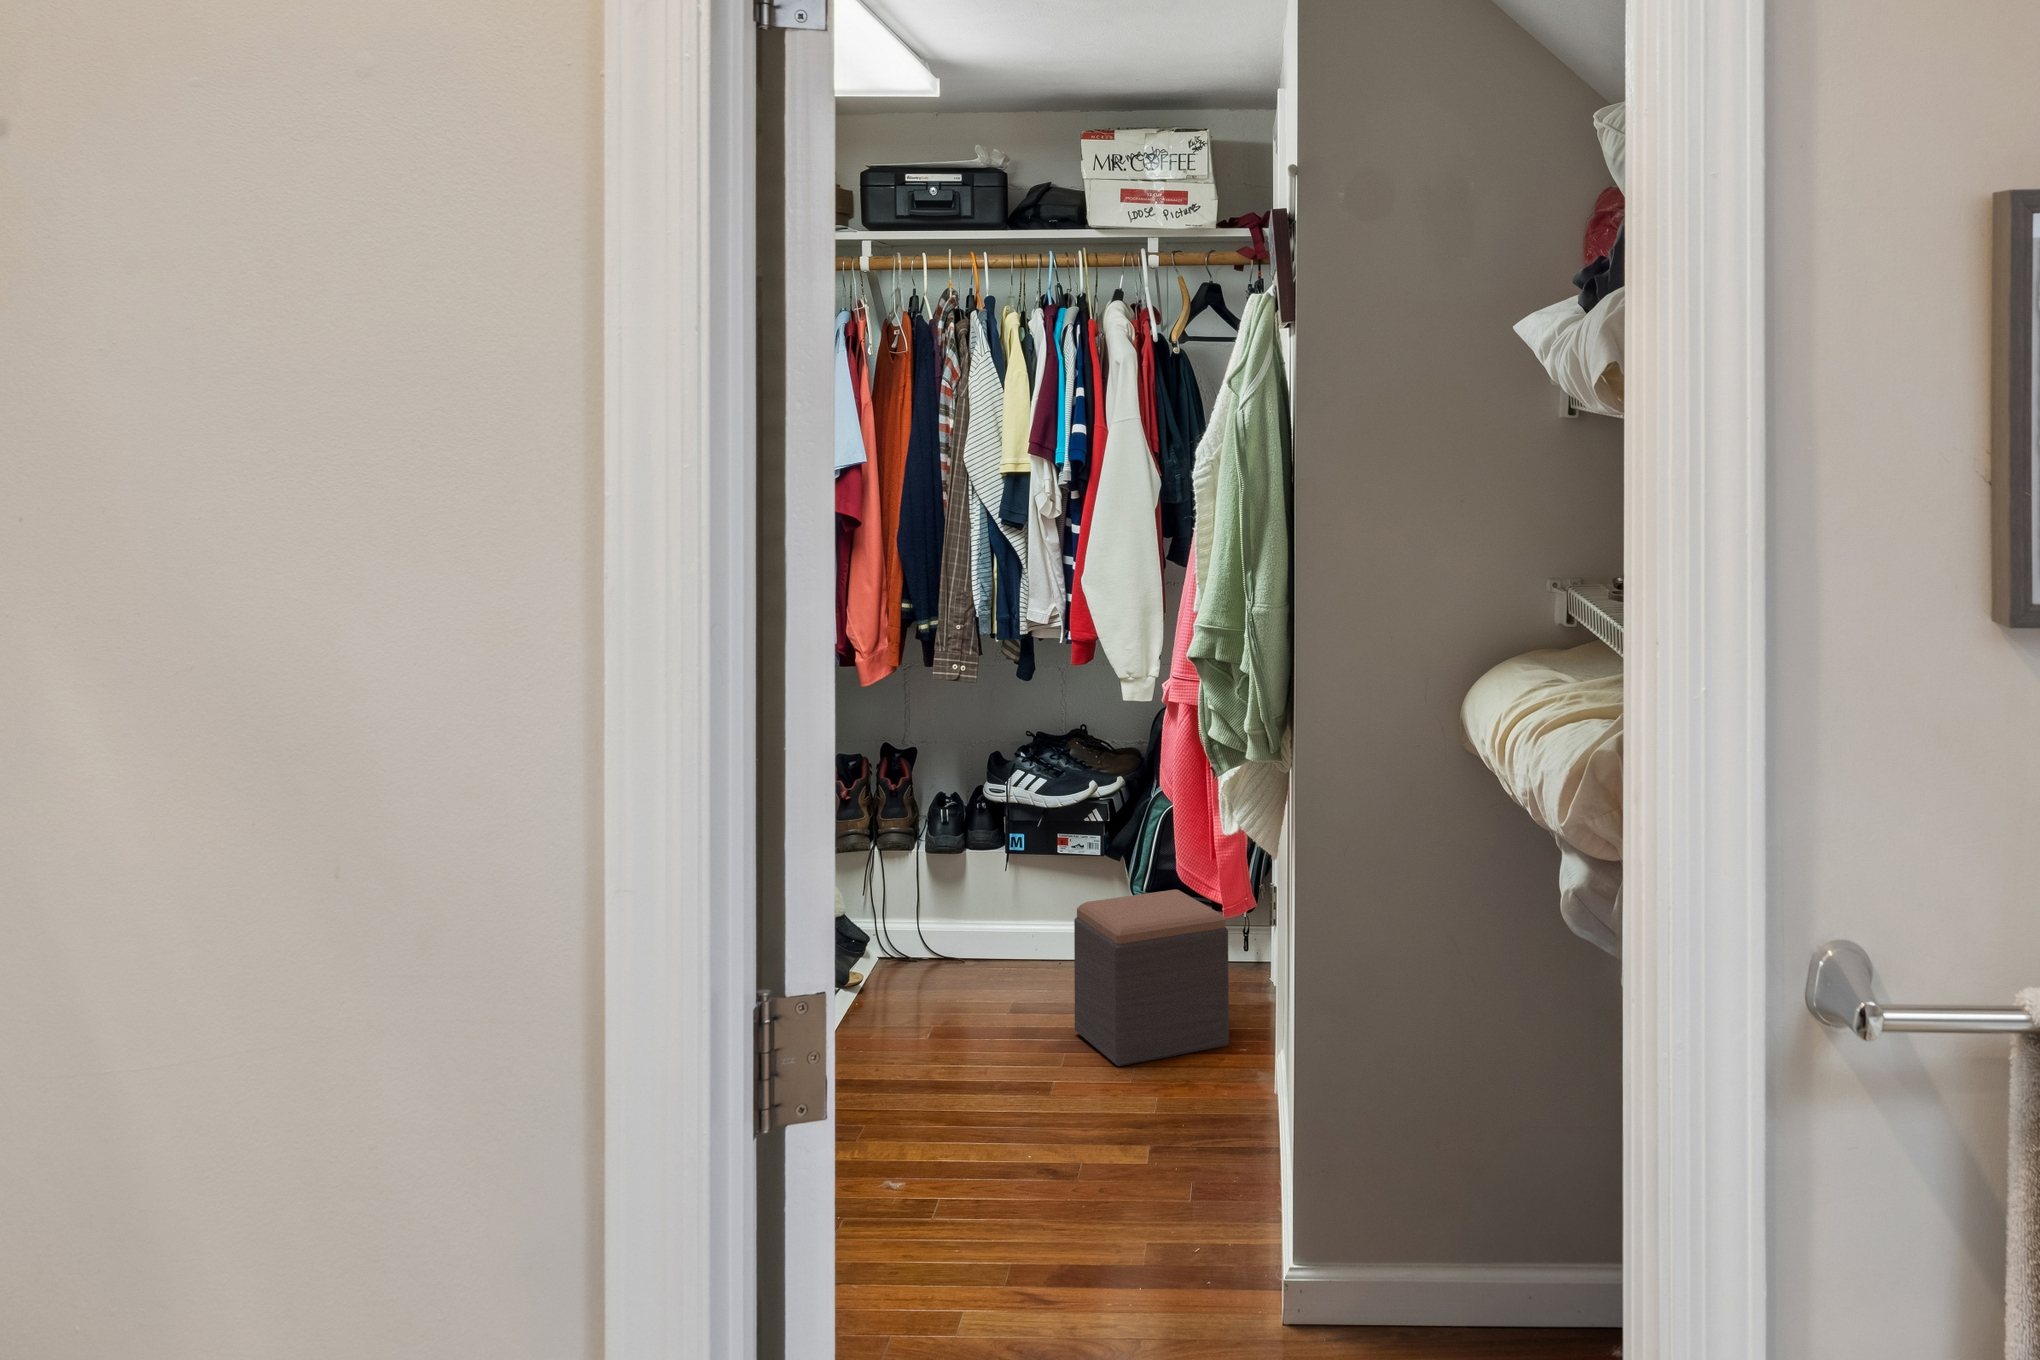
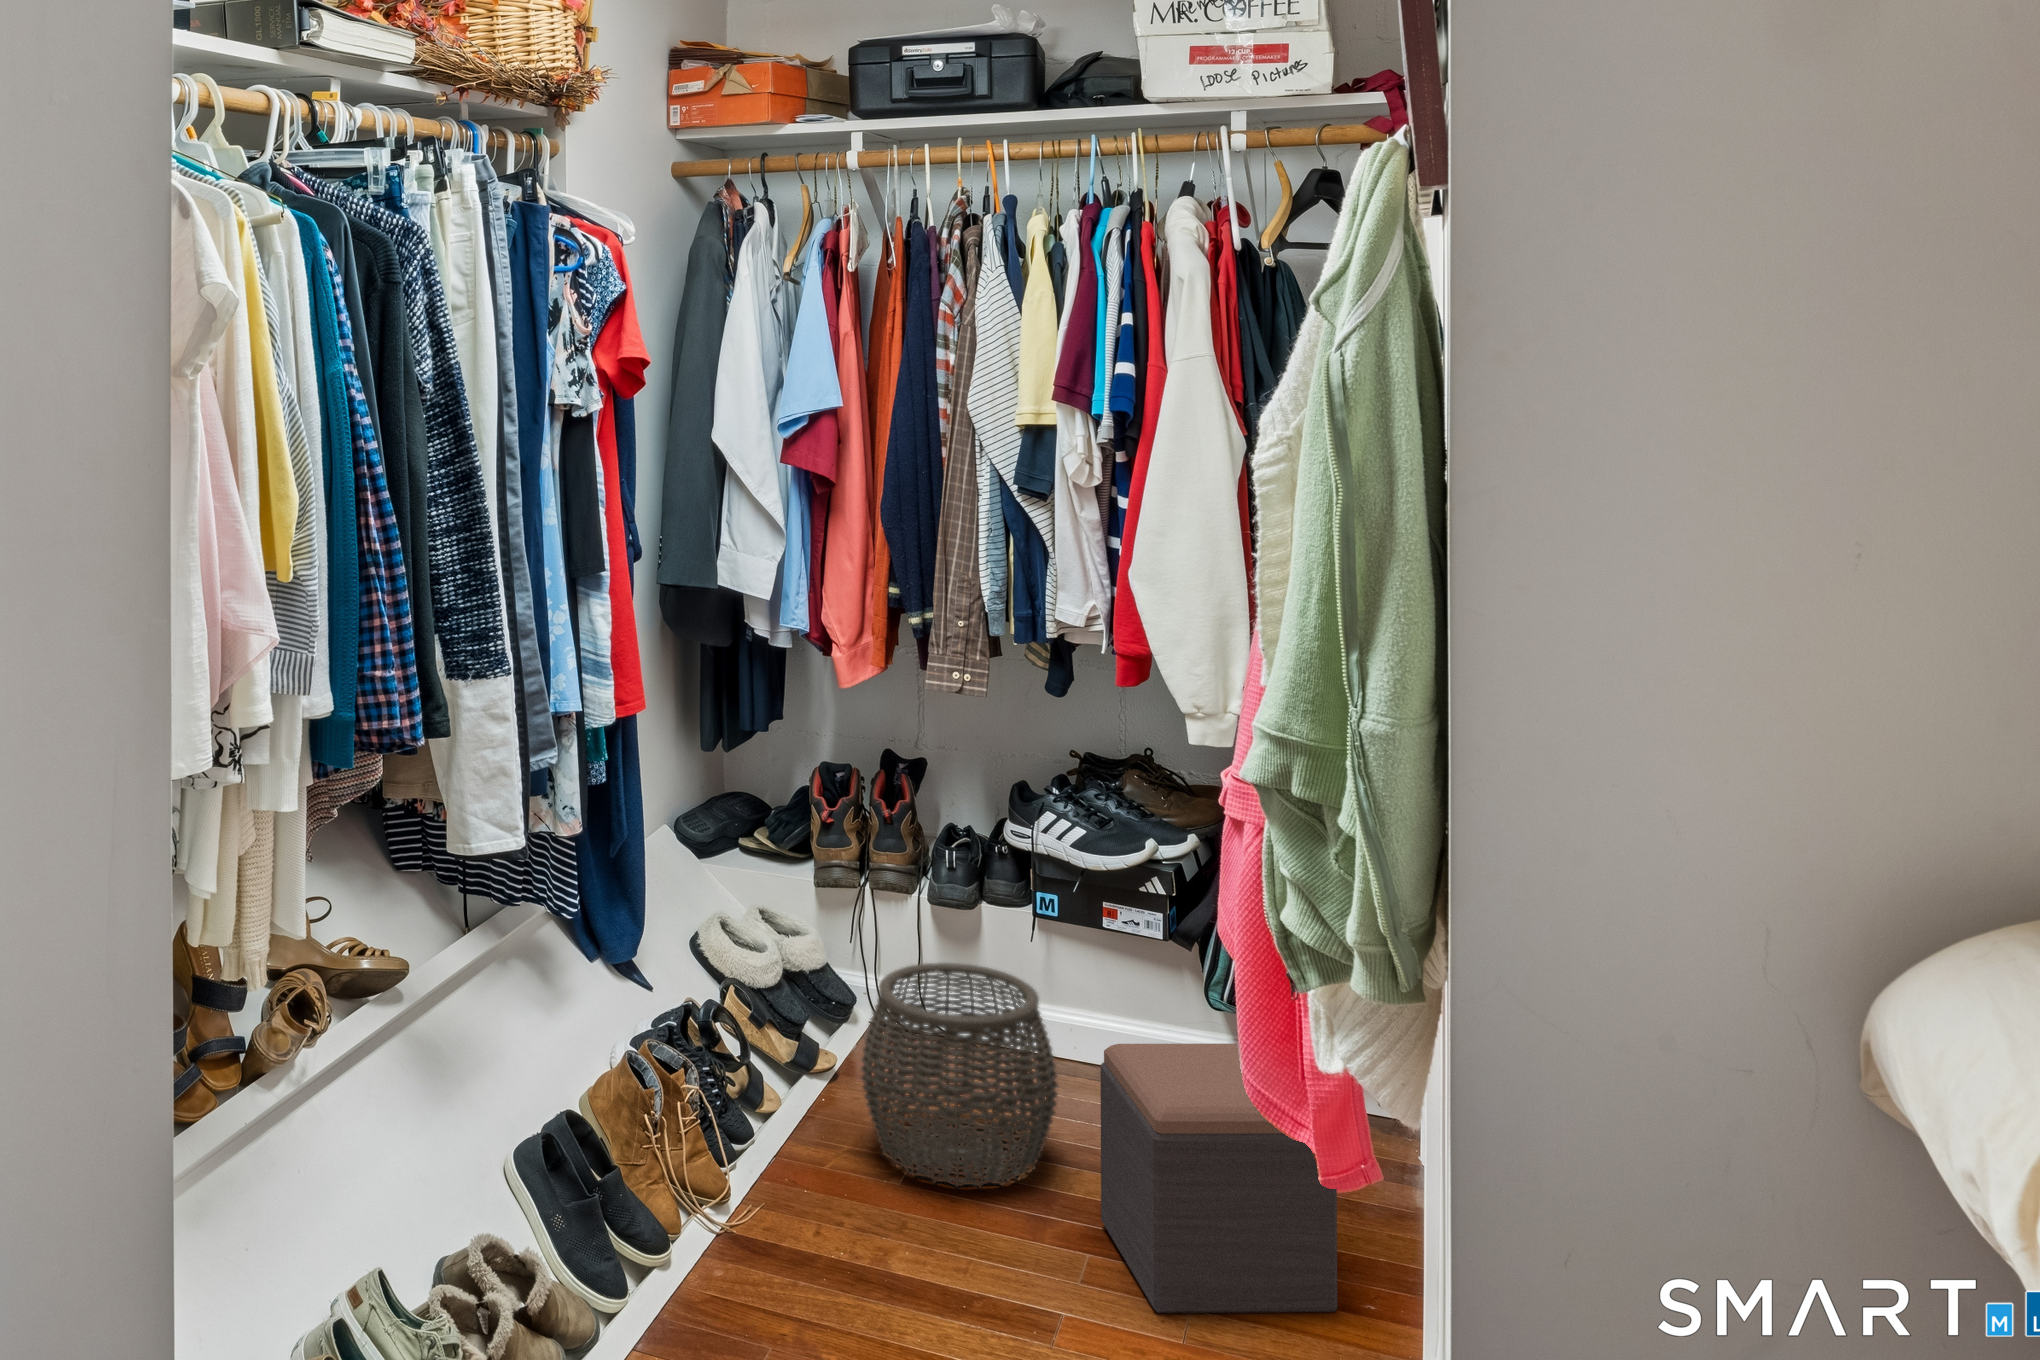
woven basket: none [893,879,1040,1034] -> present [861,963,1058,1188]

